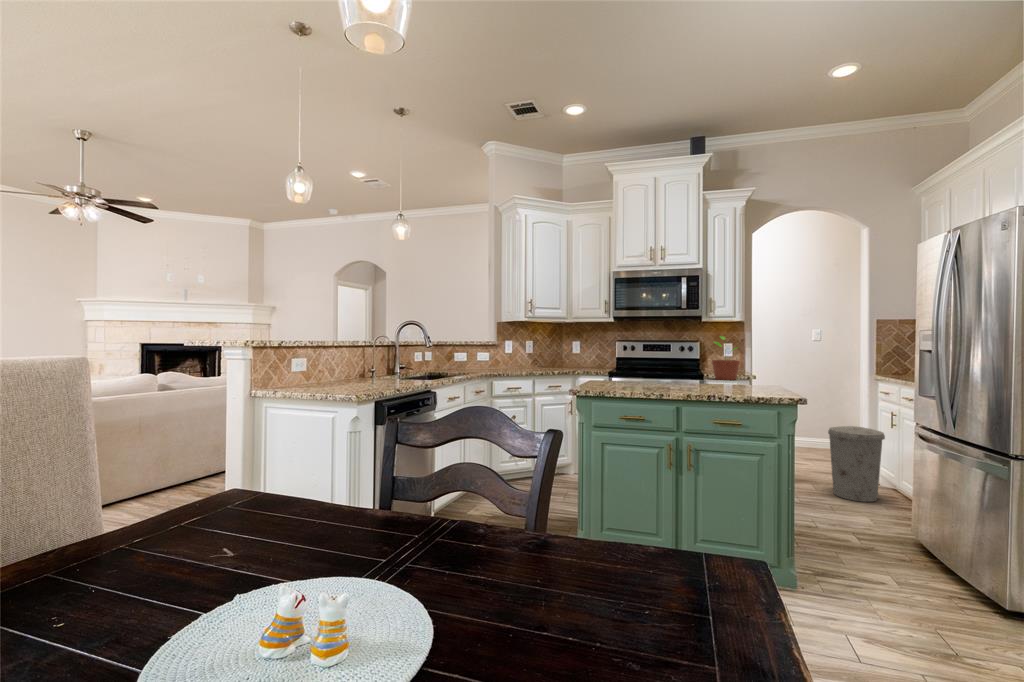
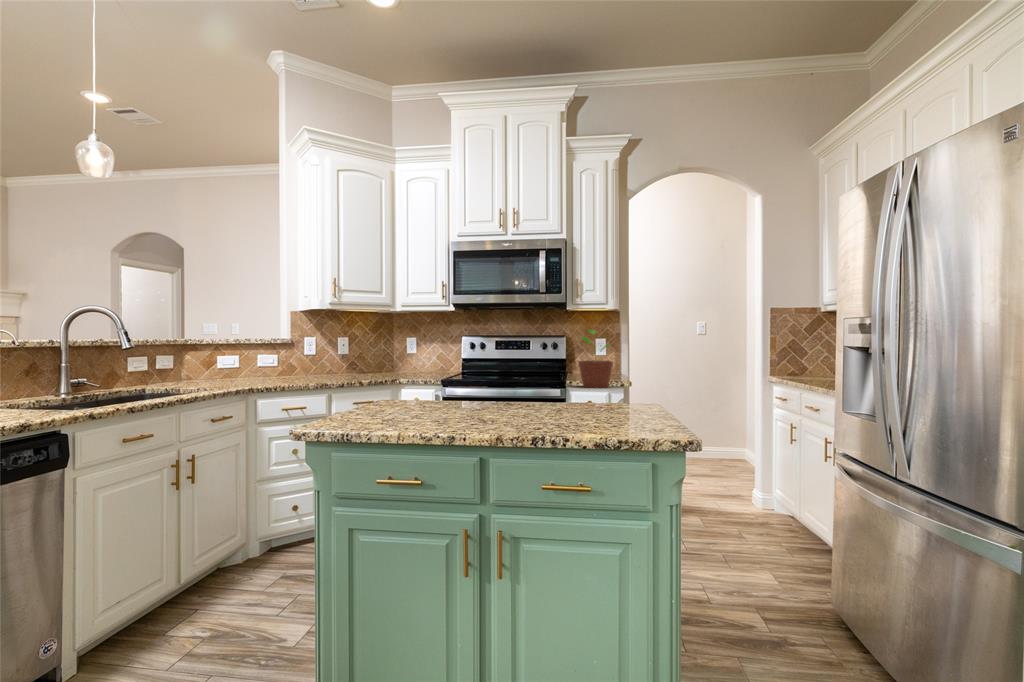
trash can: present [828,426,885,502] -> none [719,443,784,542]

